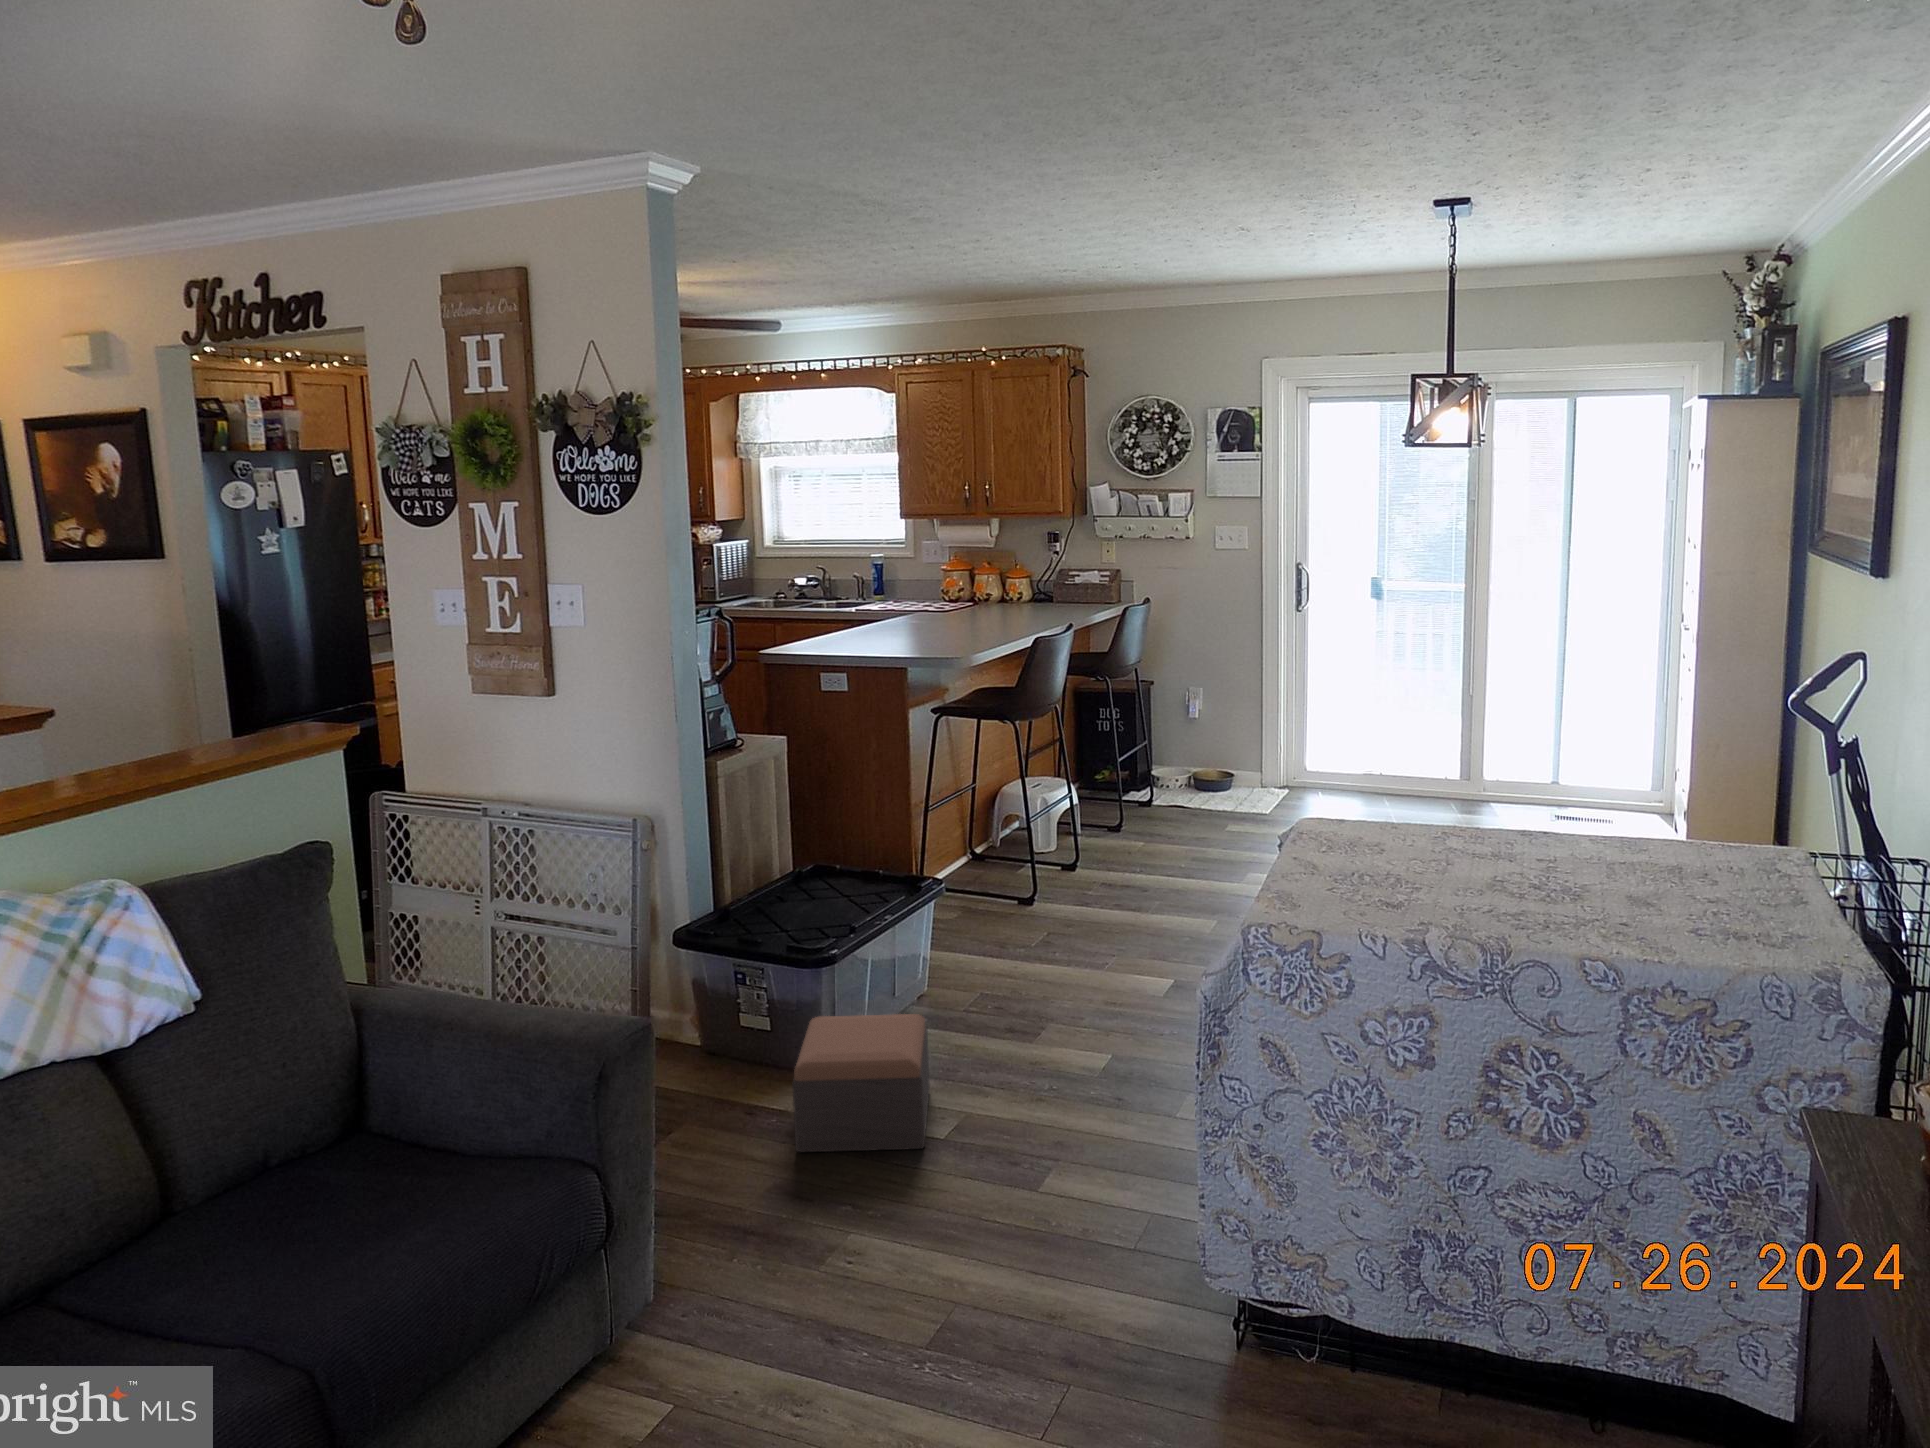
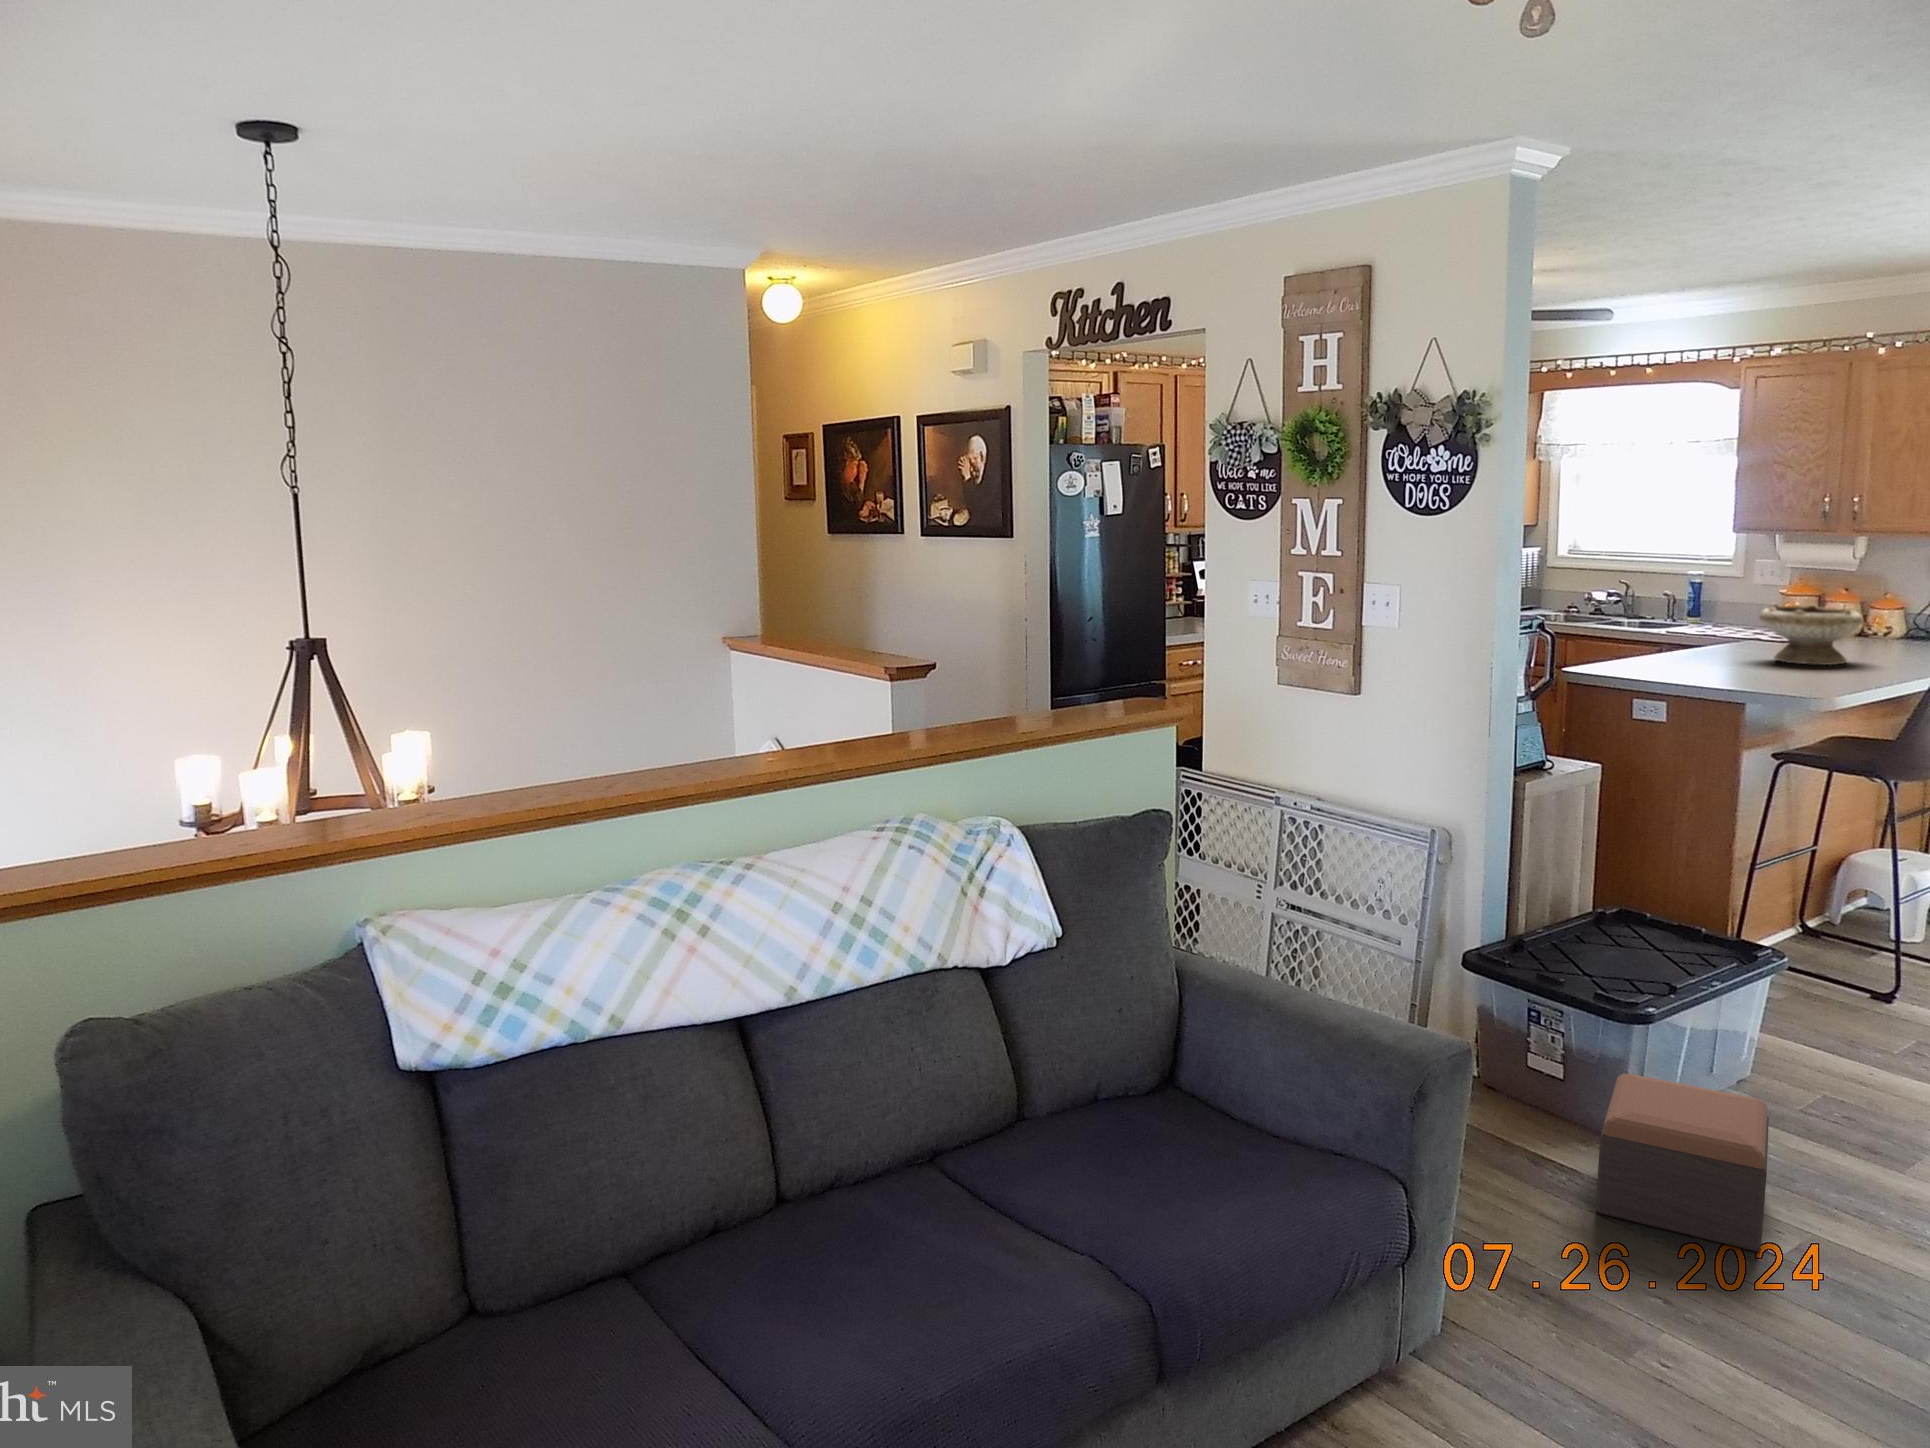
bowl: none [917,579,989,629] -> present [1759,603,1863,665]

